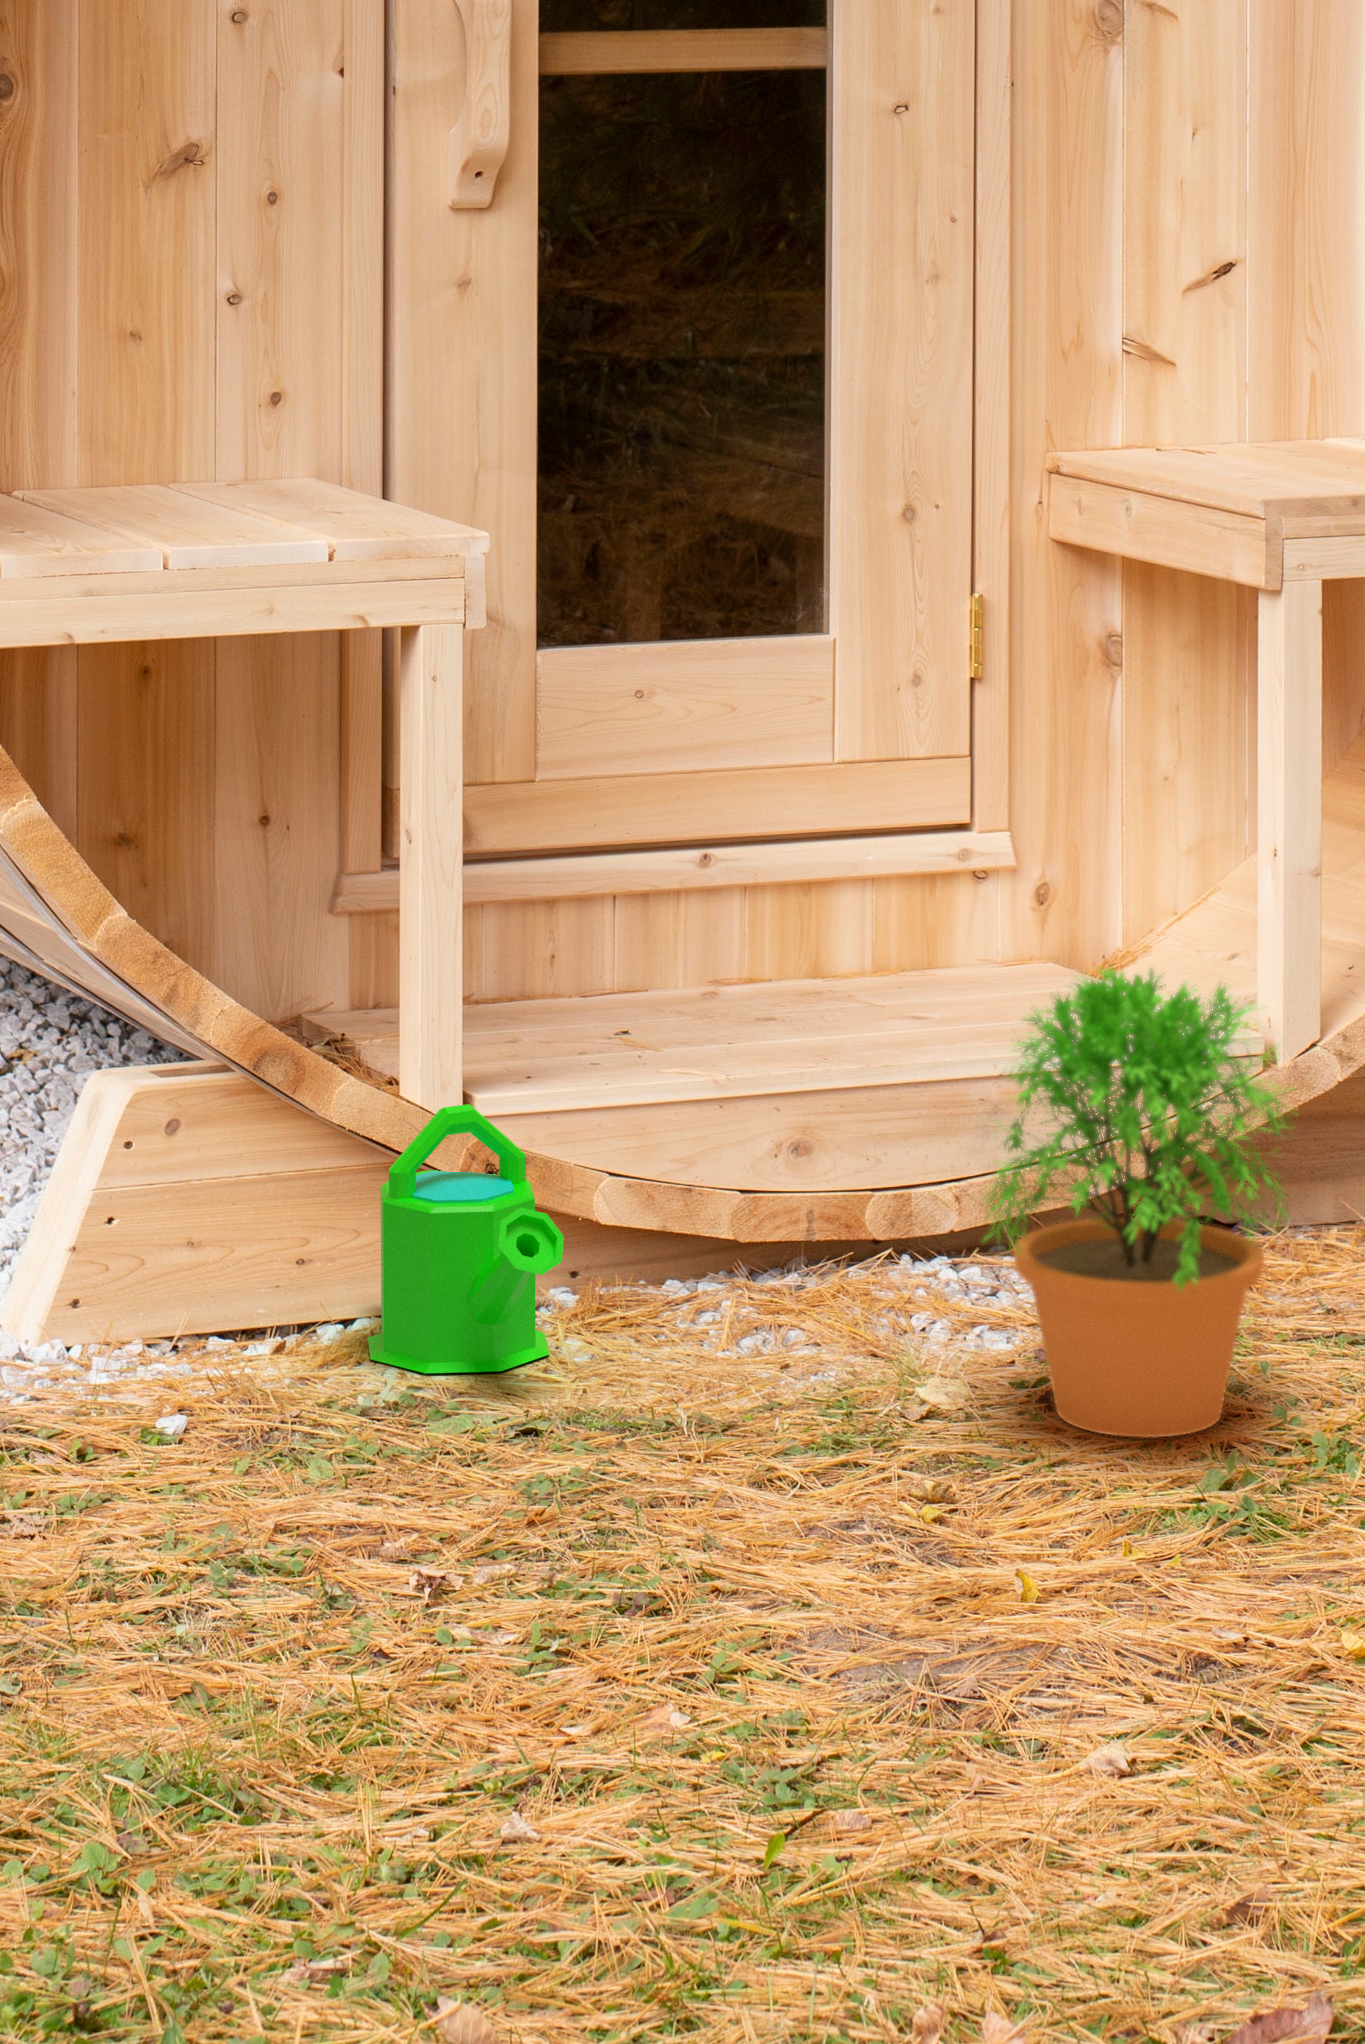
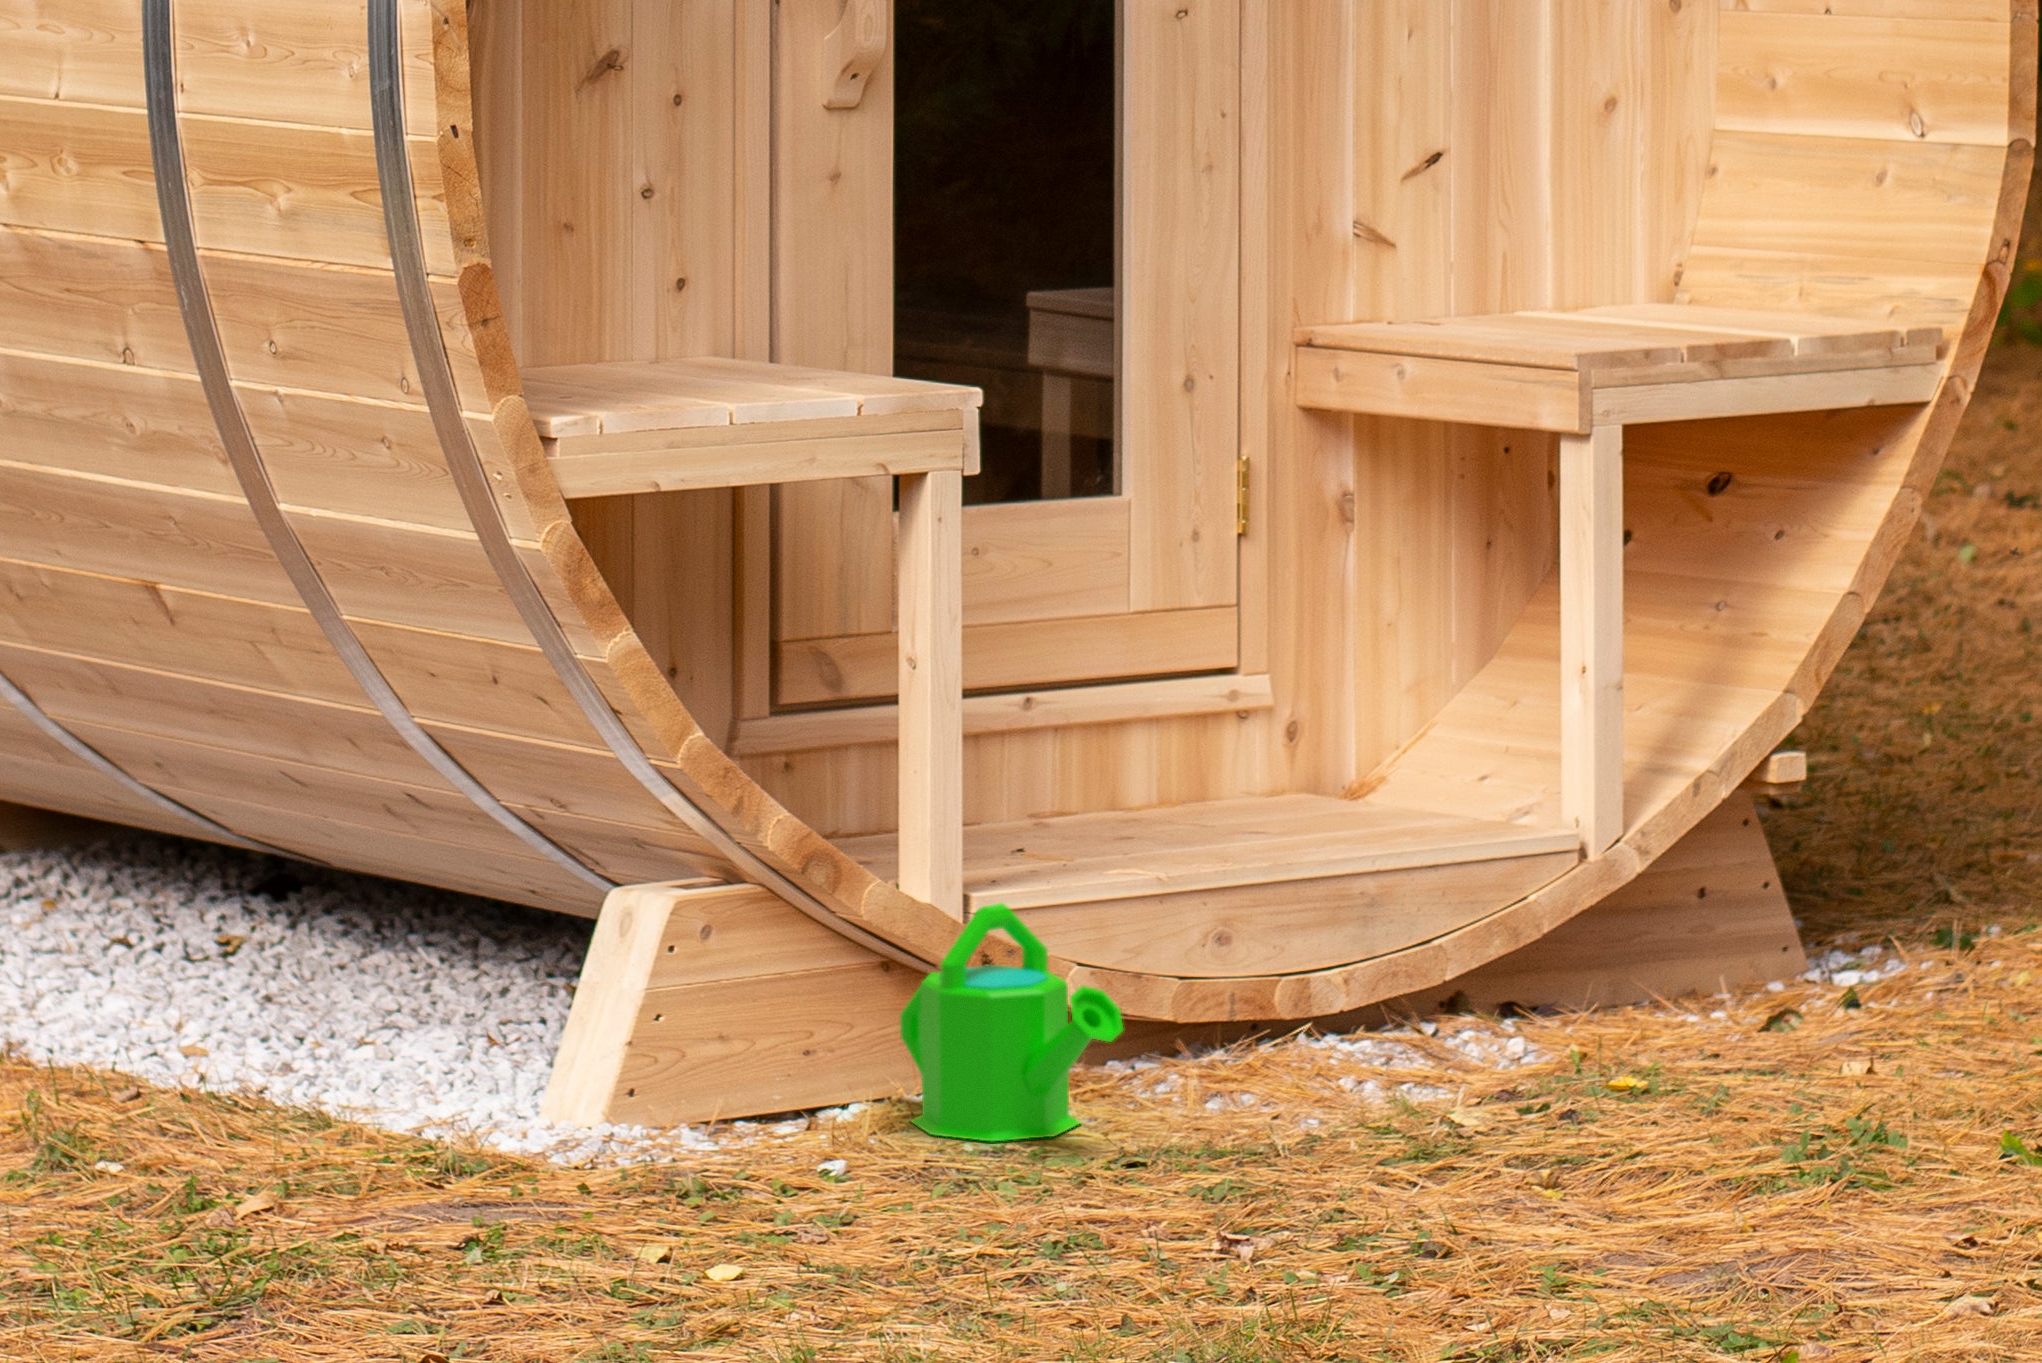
potted plant: present [985,966,1295,1438] -> none [1469,739,1764,1149]

